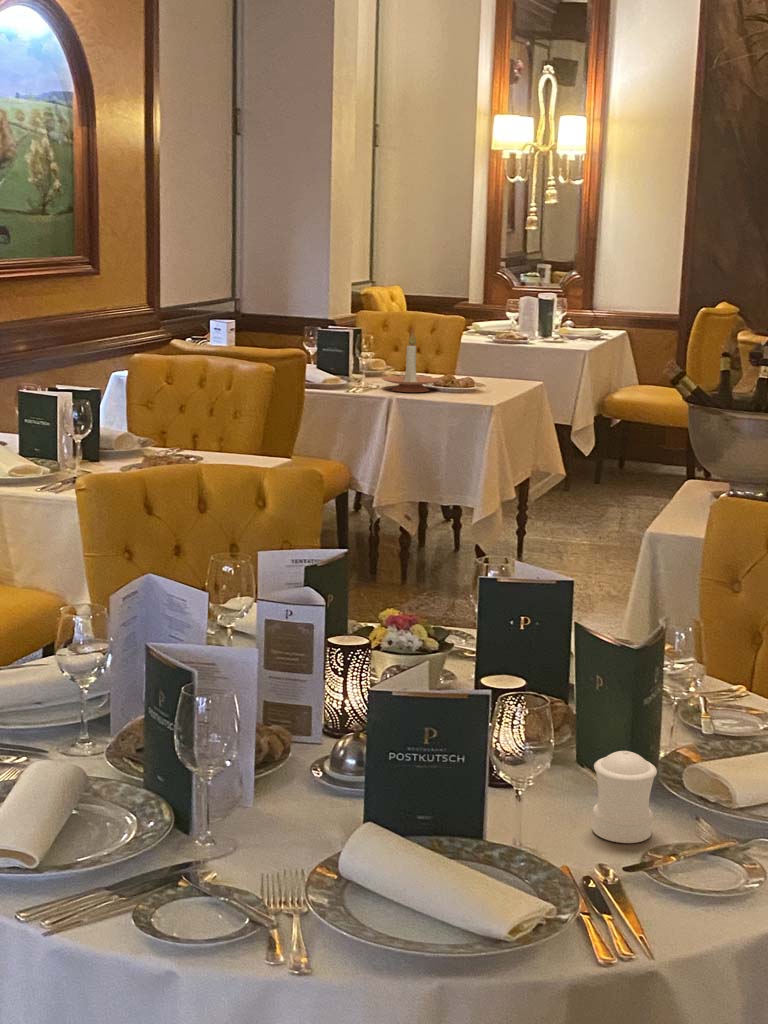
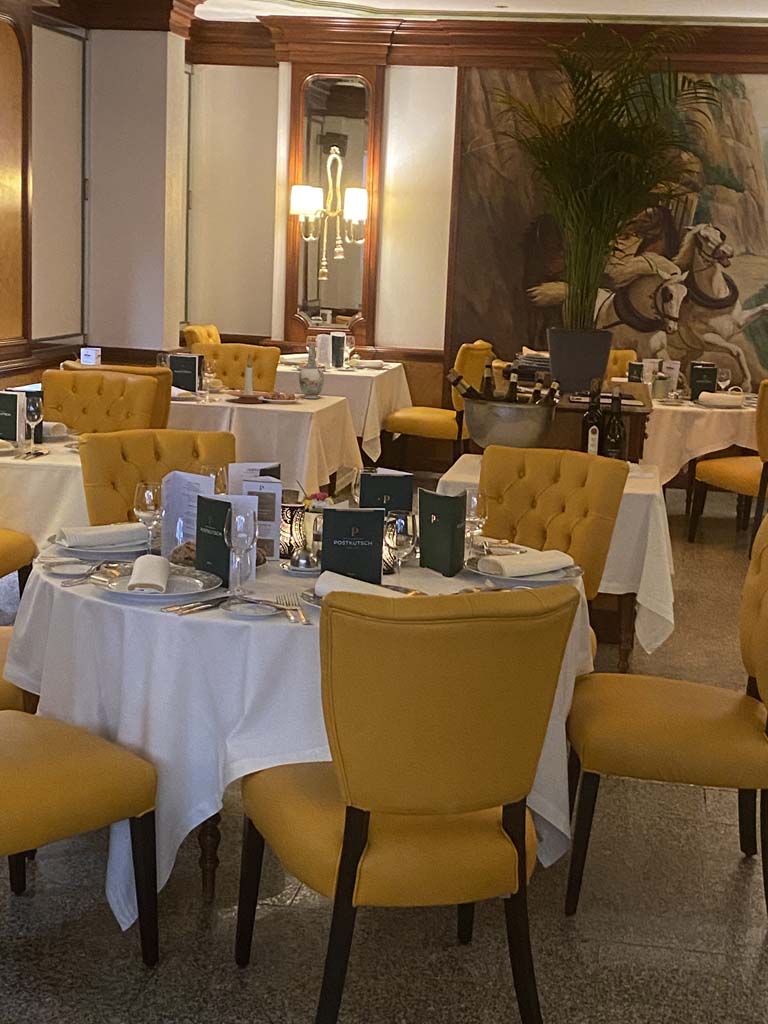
vase: none [480,312,512,385] -> present [299,343,324,399]
salt shaker: present [592,751,657,843] -> none [432,542,464,587]

